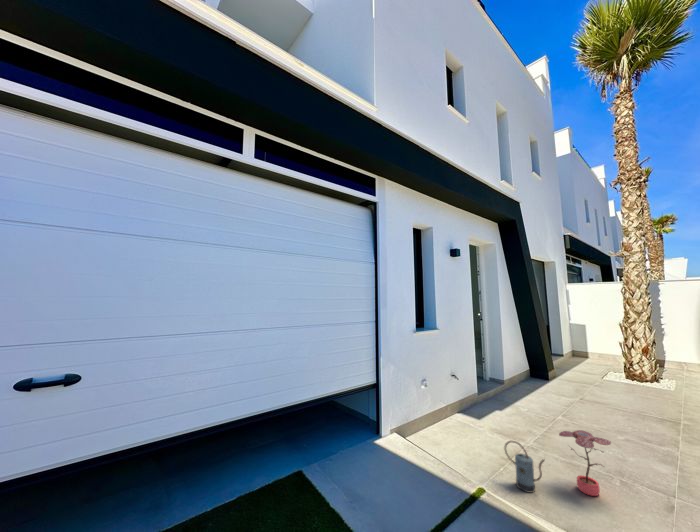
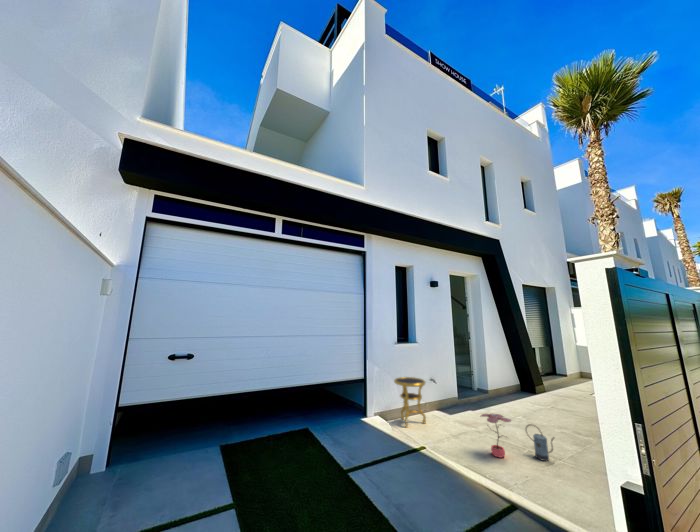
side table: none [415,376,460,449] -> present [394,377,426,427]
watering can: present [505,441,544,492] -> present [526,424,554,461]

